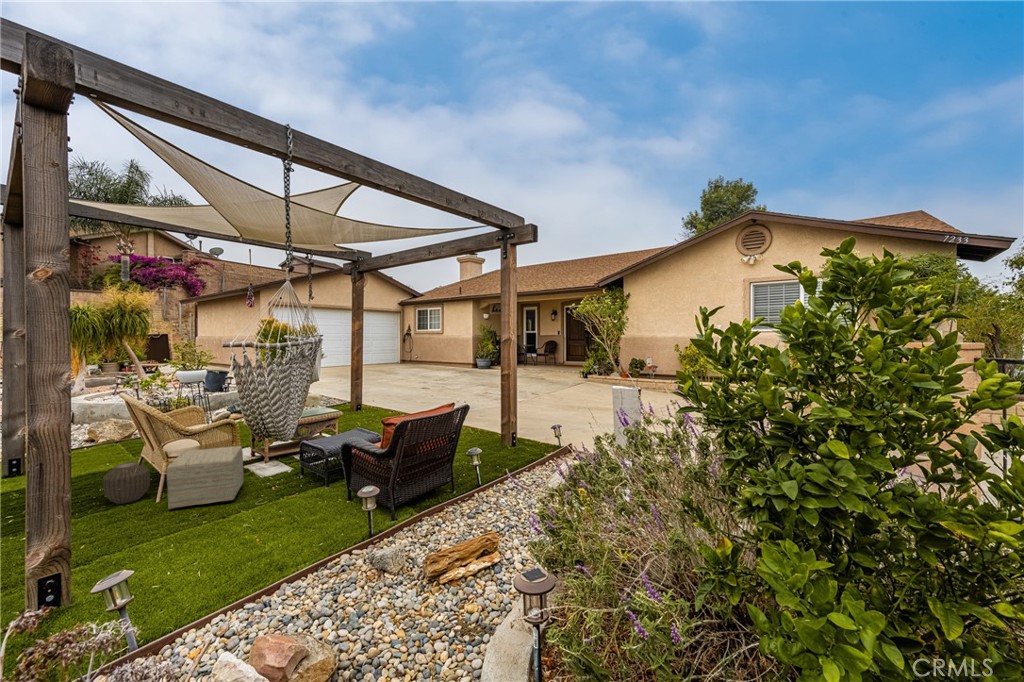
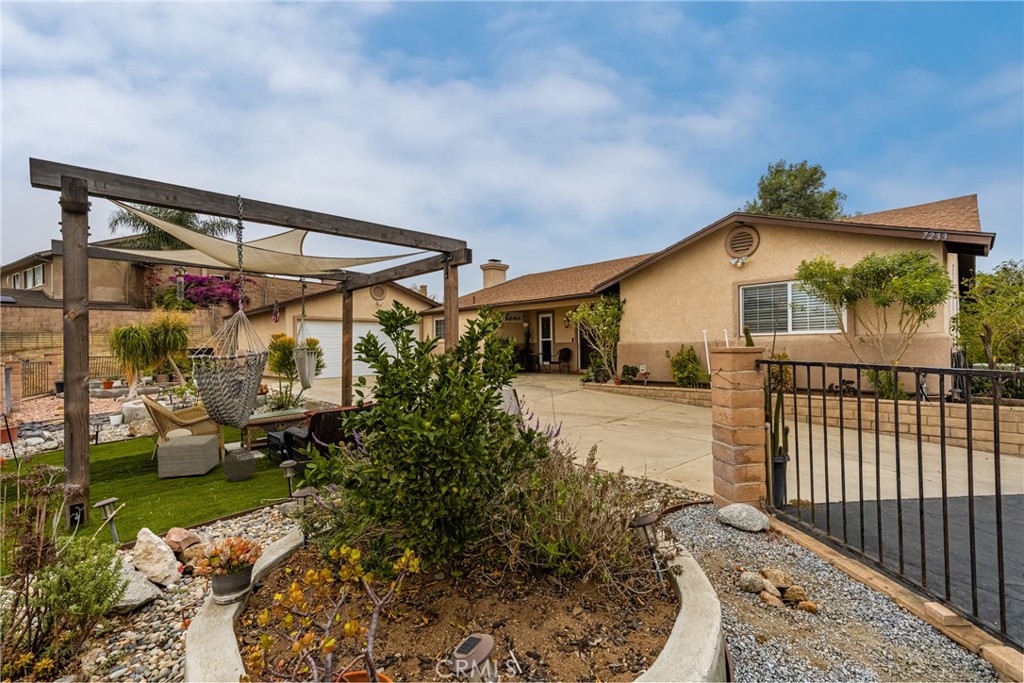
woven basket: present [103,462,150,504] -> present [223,449,255,480]

